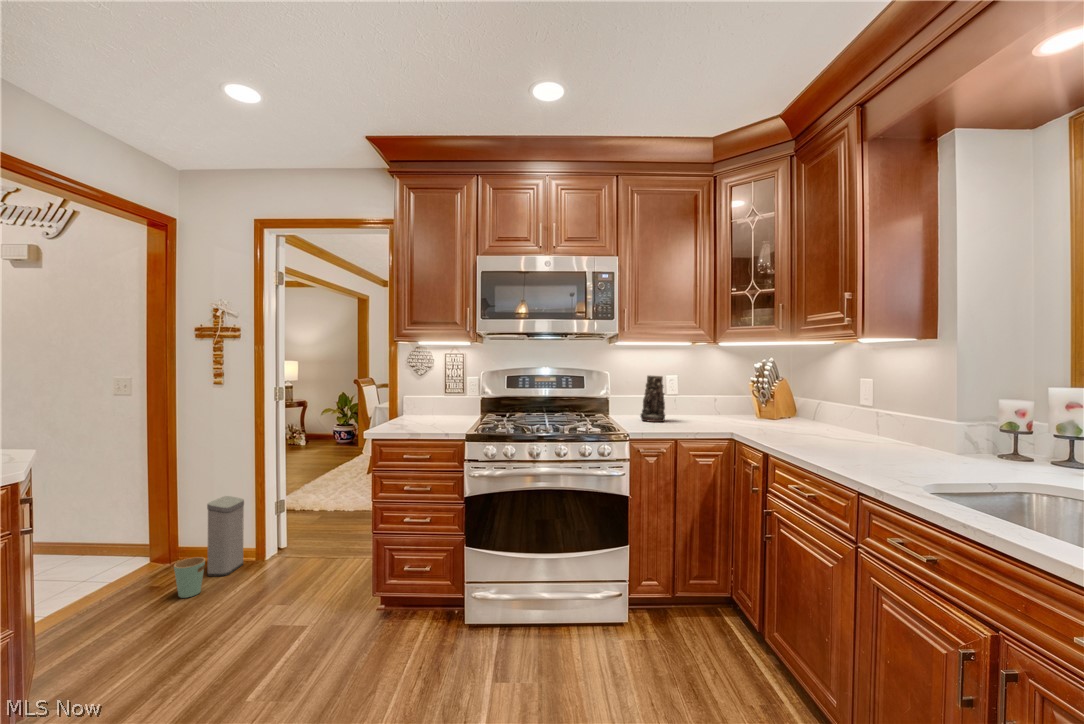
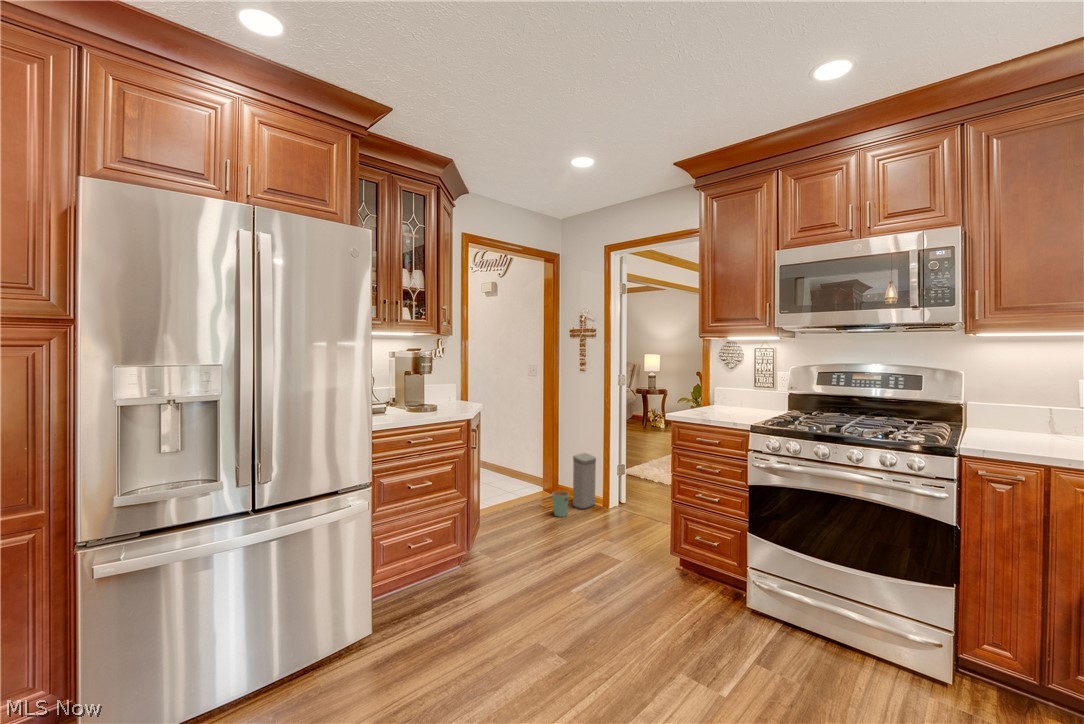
vase: present [640,375,665,422] -> none [1009,378,1058,443]

